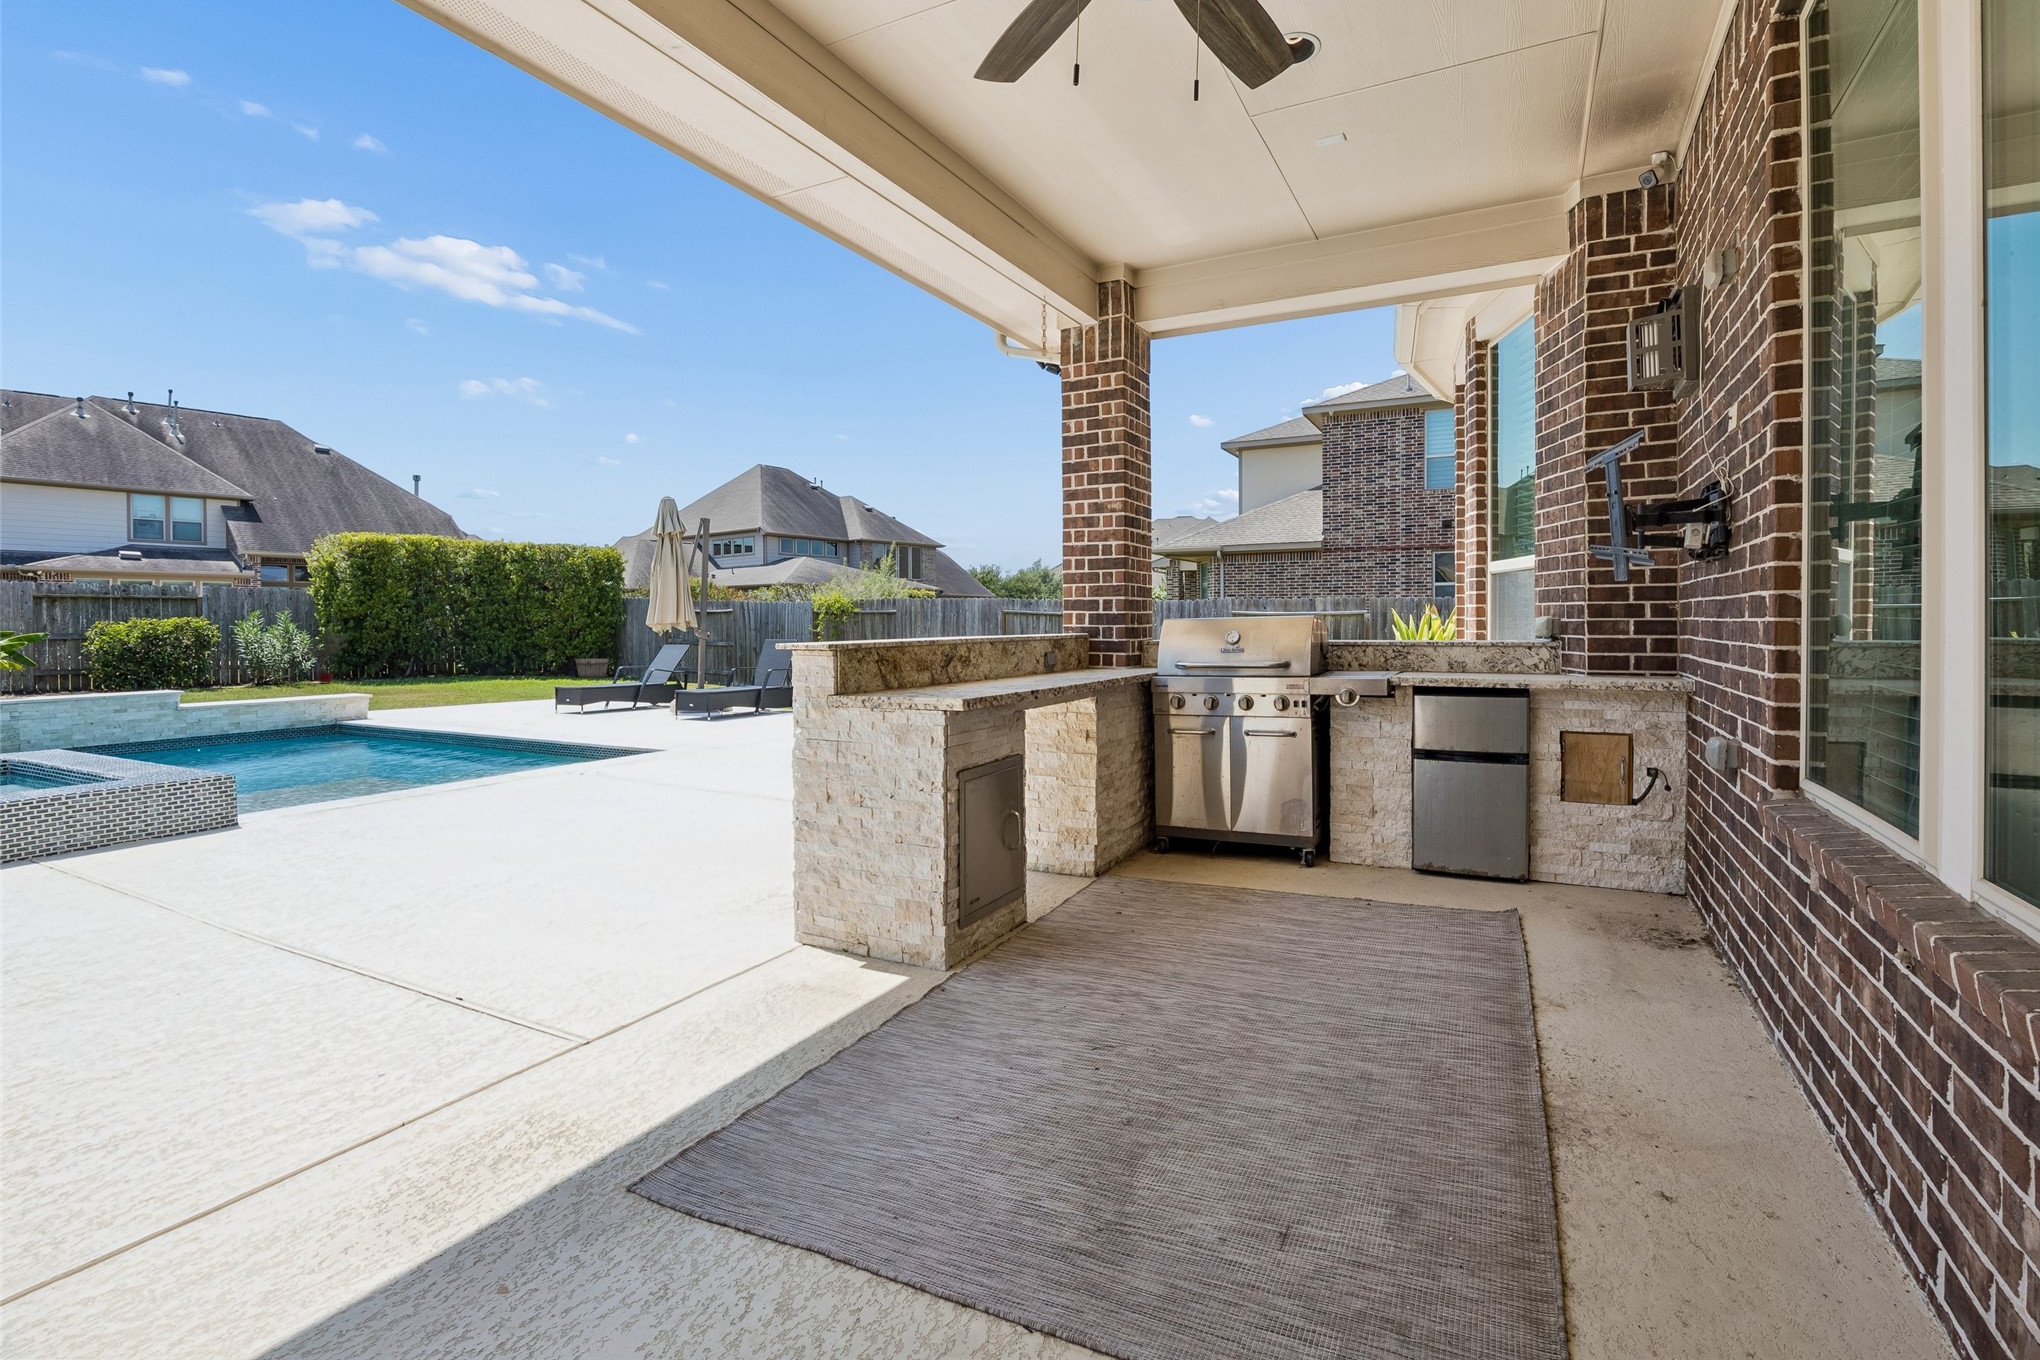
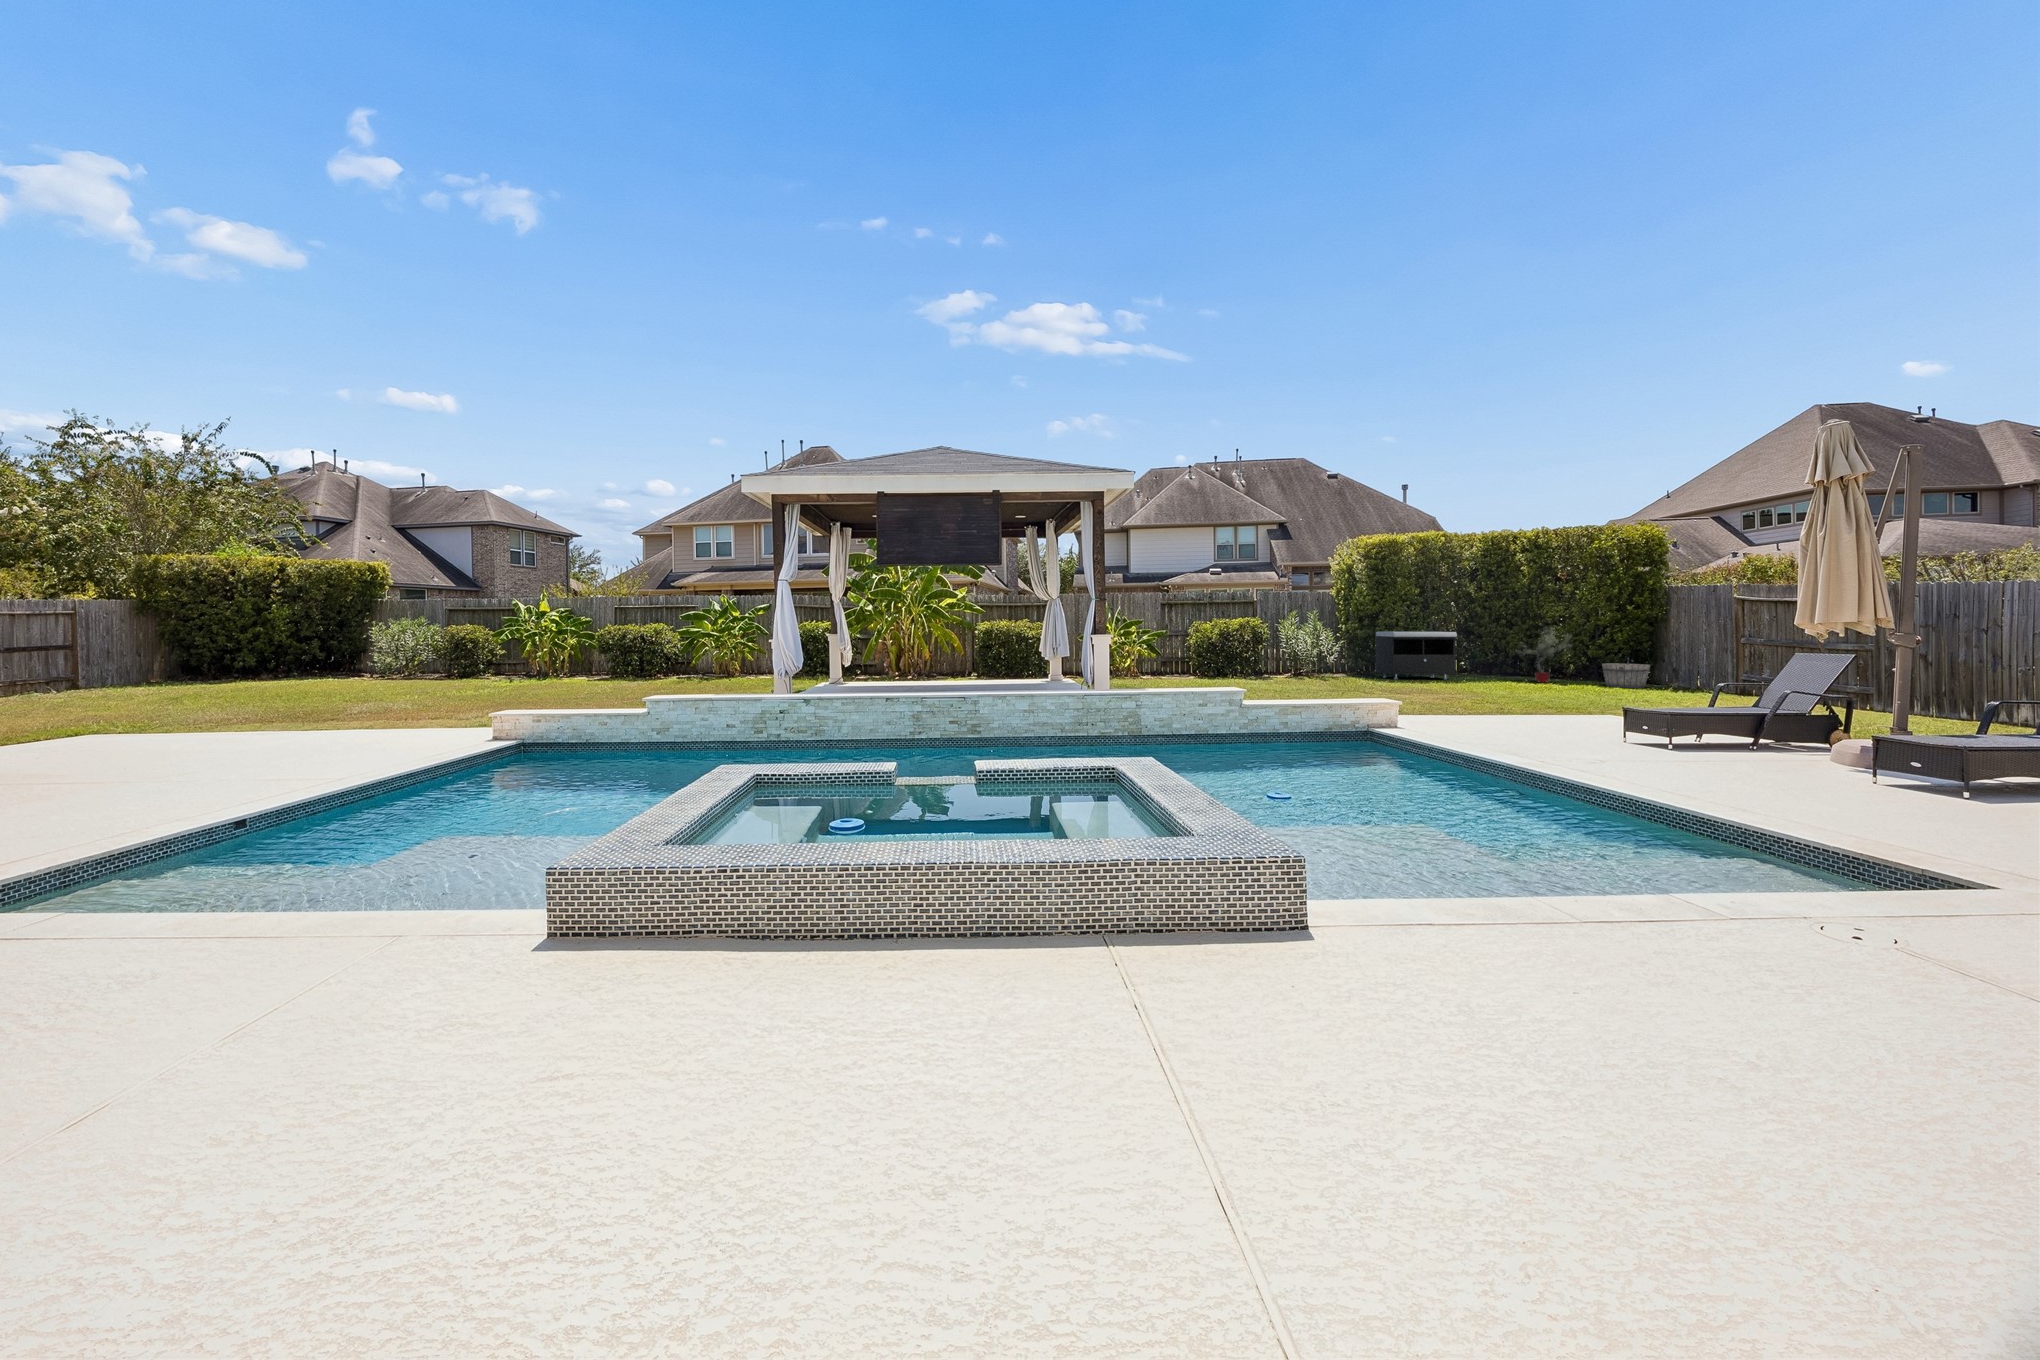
potted tree: present [303,627,347,684] -> present [1516,629,1570,683]
storage bench: none [364,634,451,682] -> present [1375,632,1457,679]

